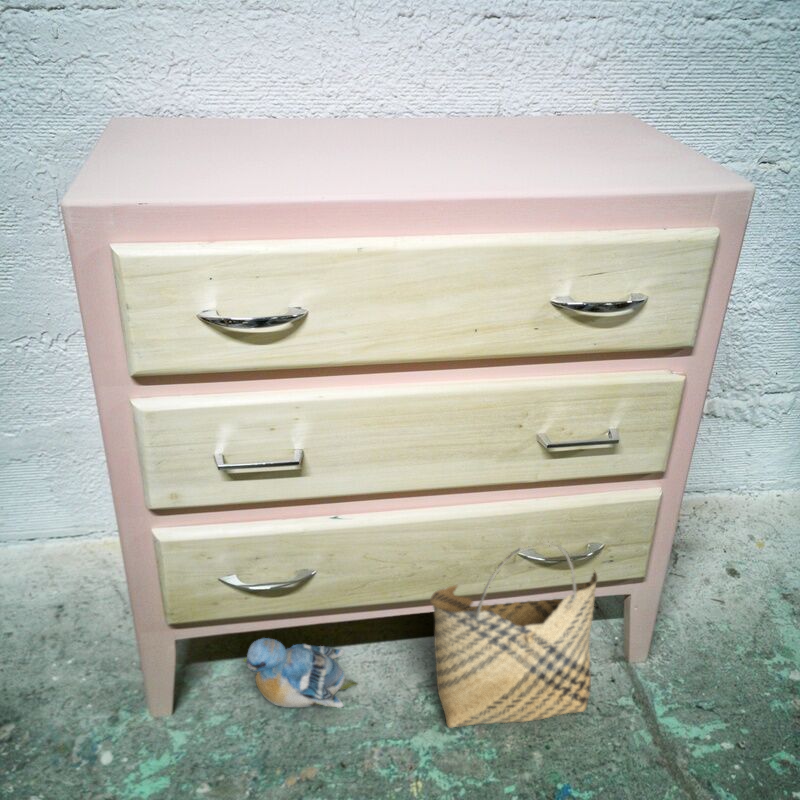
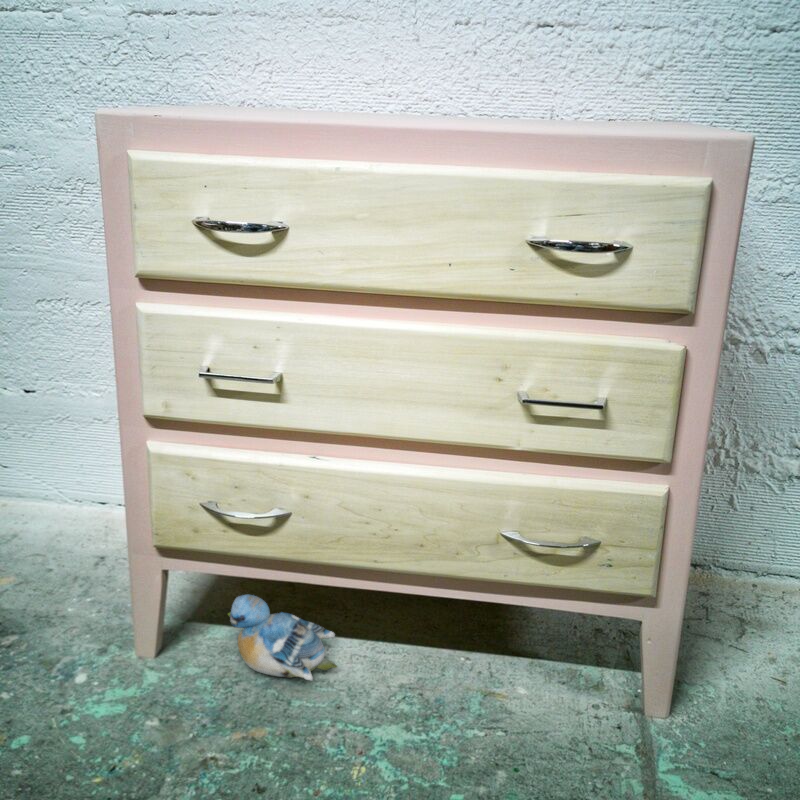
woven basket: present [431,543,598,728] -> none [408,473,600,743]

